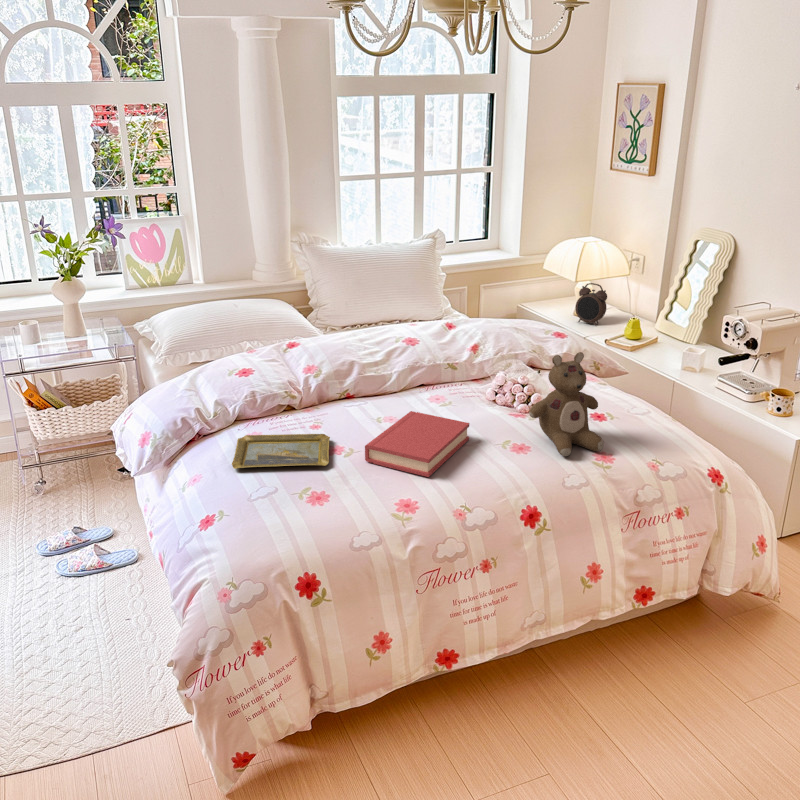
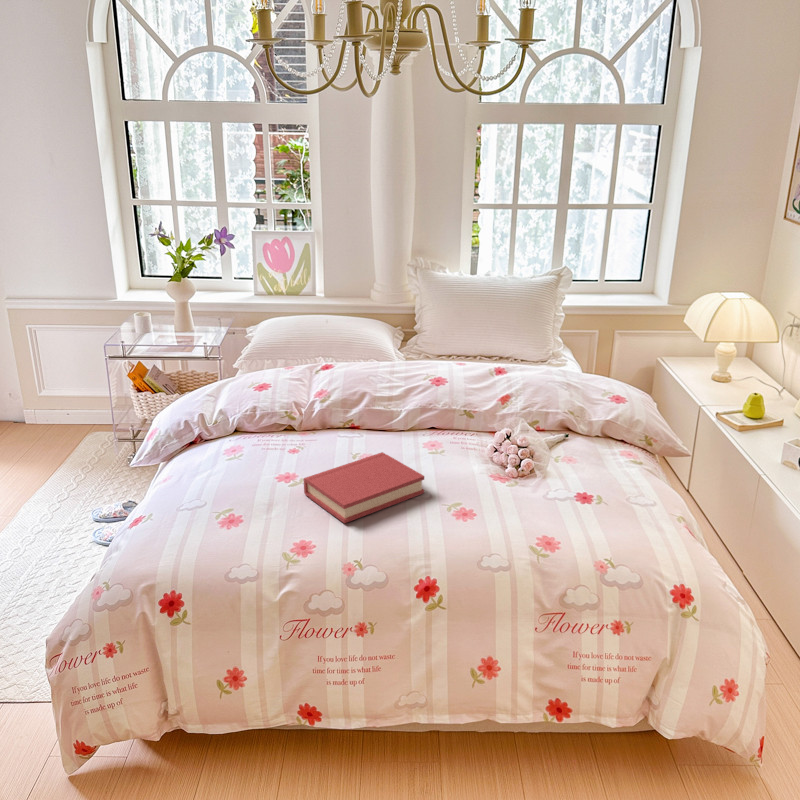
alarm clock: present [575,283,607,326] -> none [703,344,741,393]
stuffed bear: present [529,352,604,456] -> none [481,420,566,535]
tray: present [232,434,330,469] -> none [186,447,293,491]

